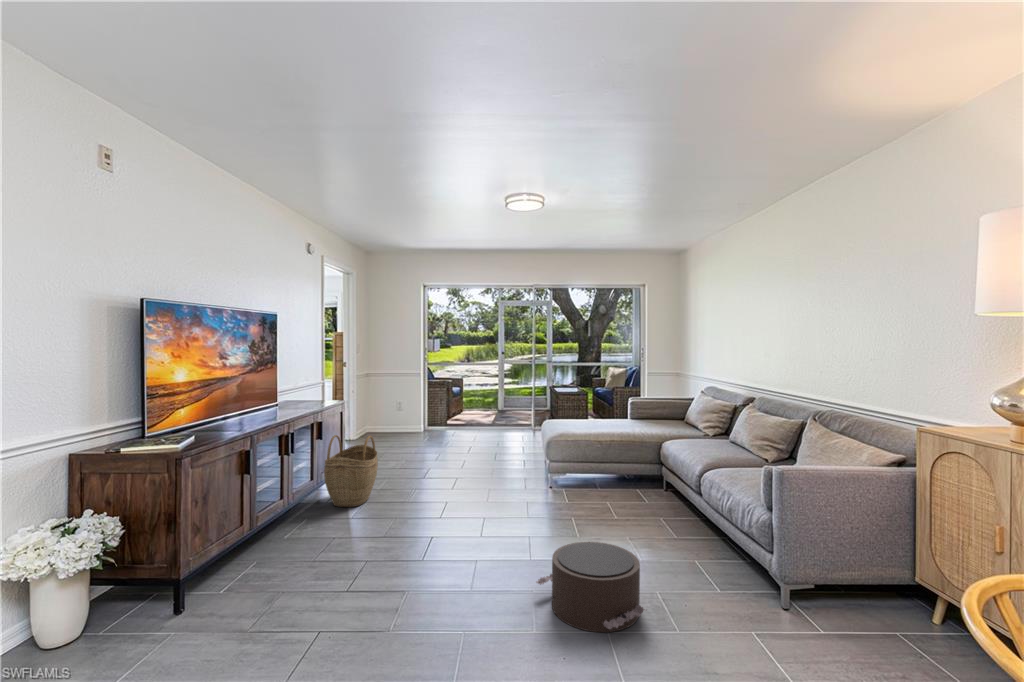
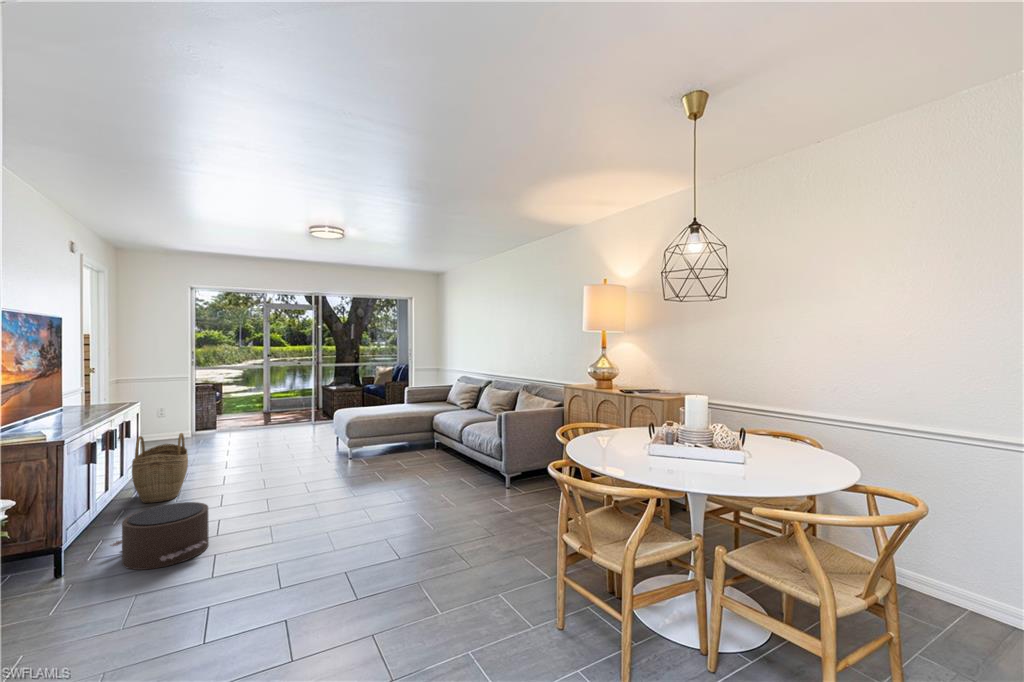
pouf: present [536,542,645,632] -> present [110,502,209,570]

